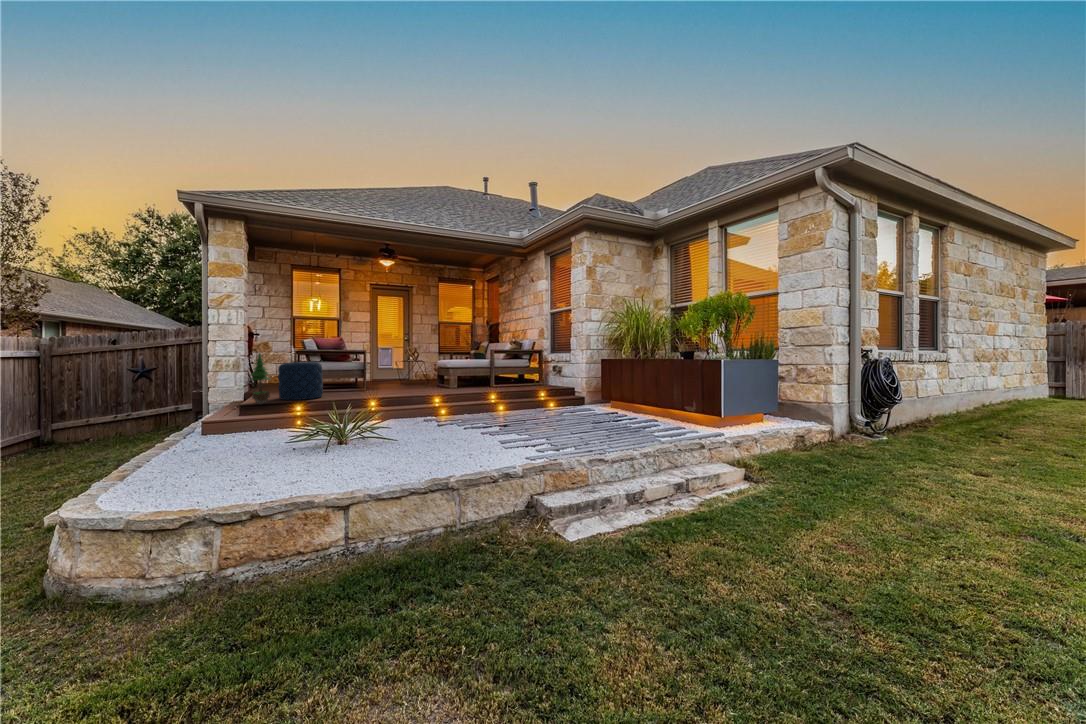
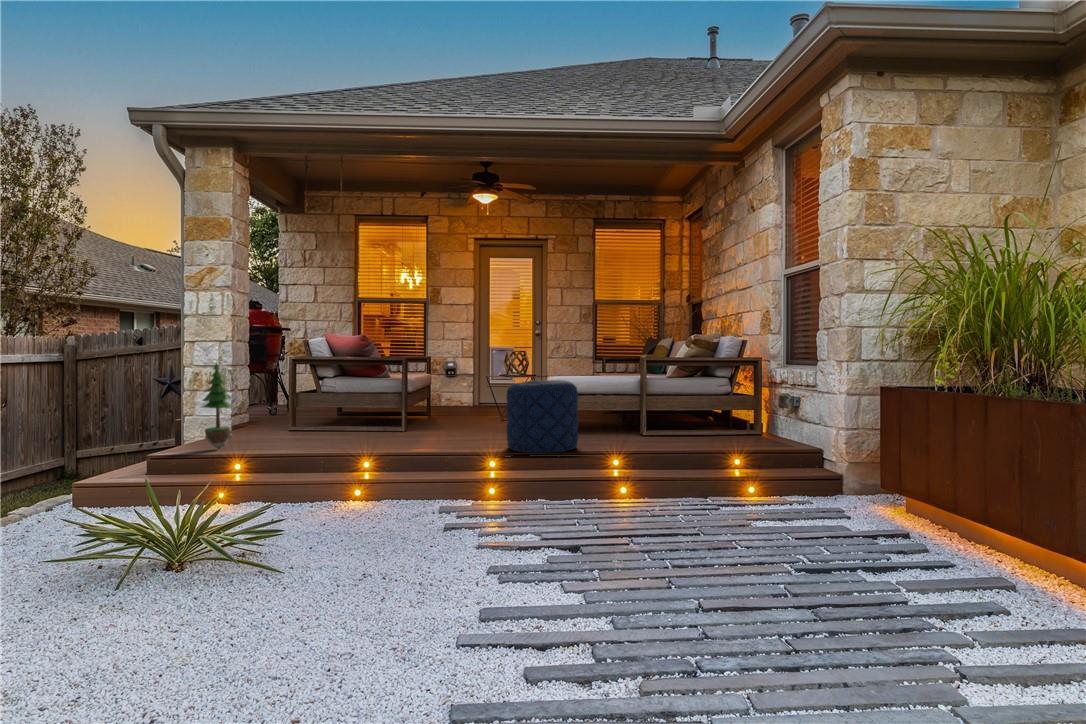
pouf: present [278,361,323,400] -> present [506,380,578,453]

